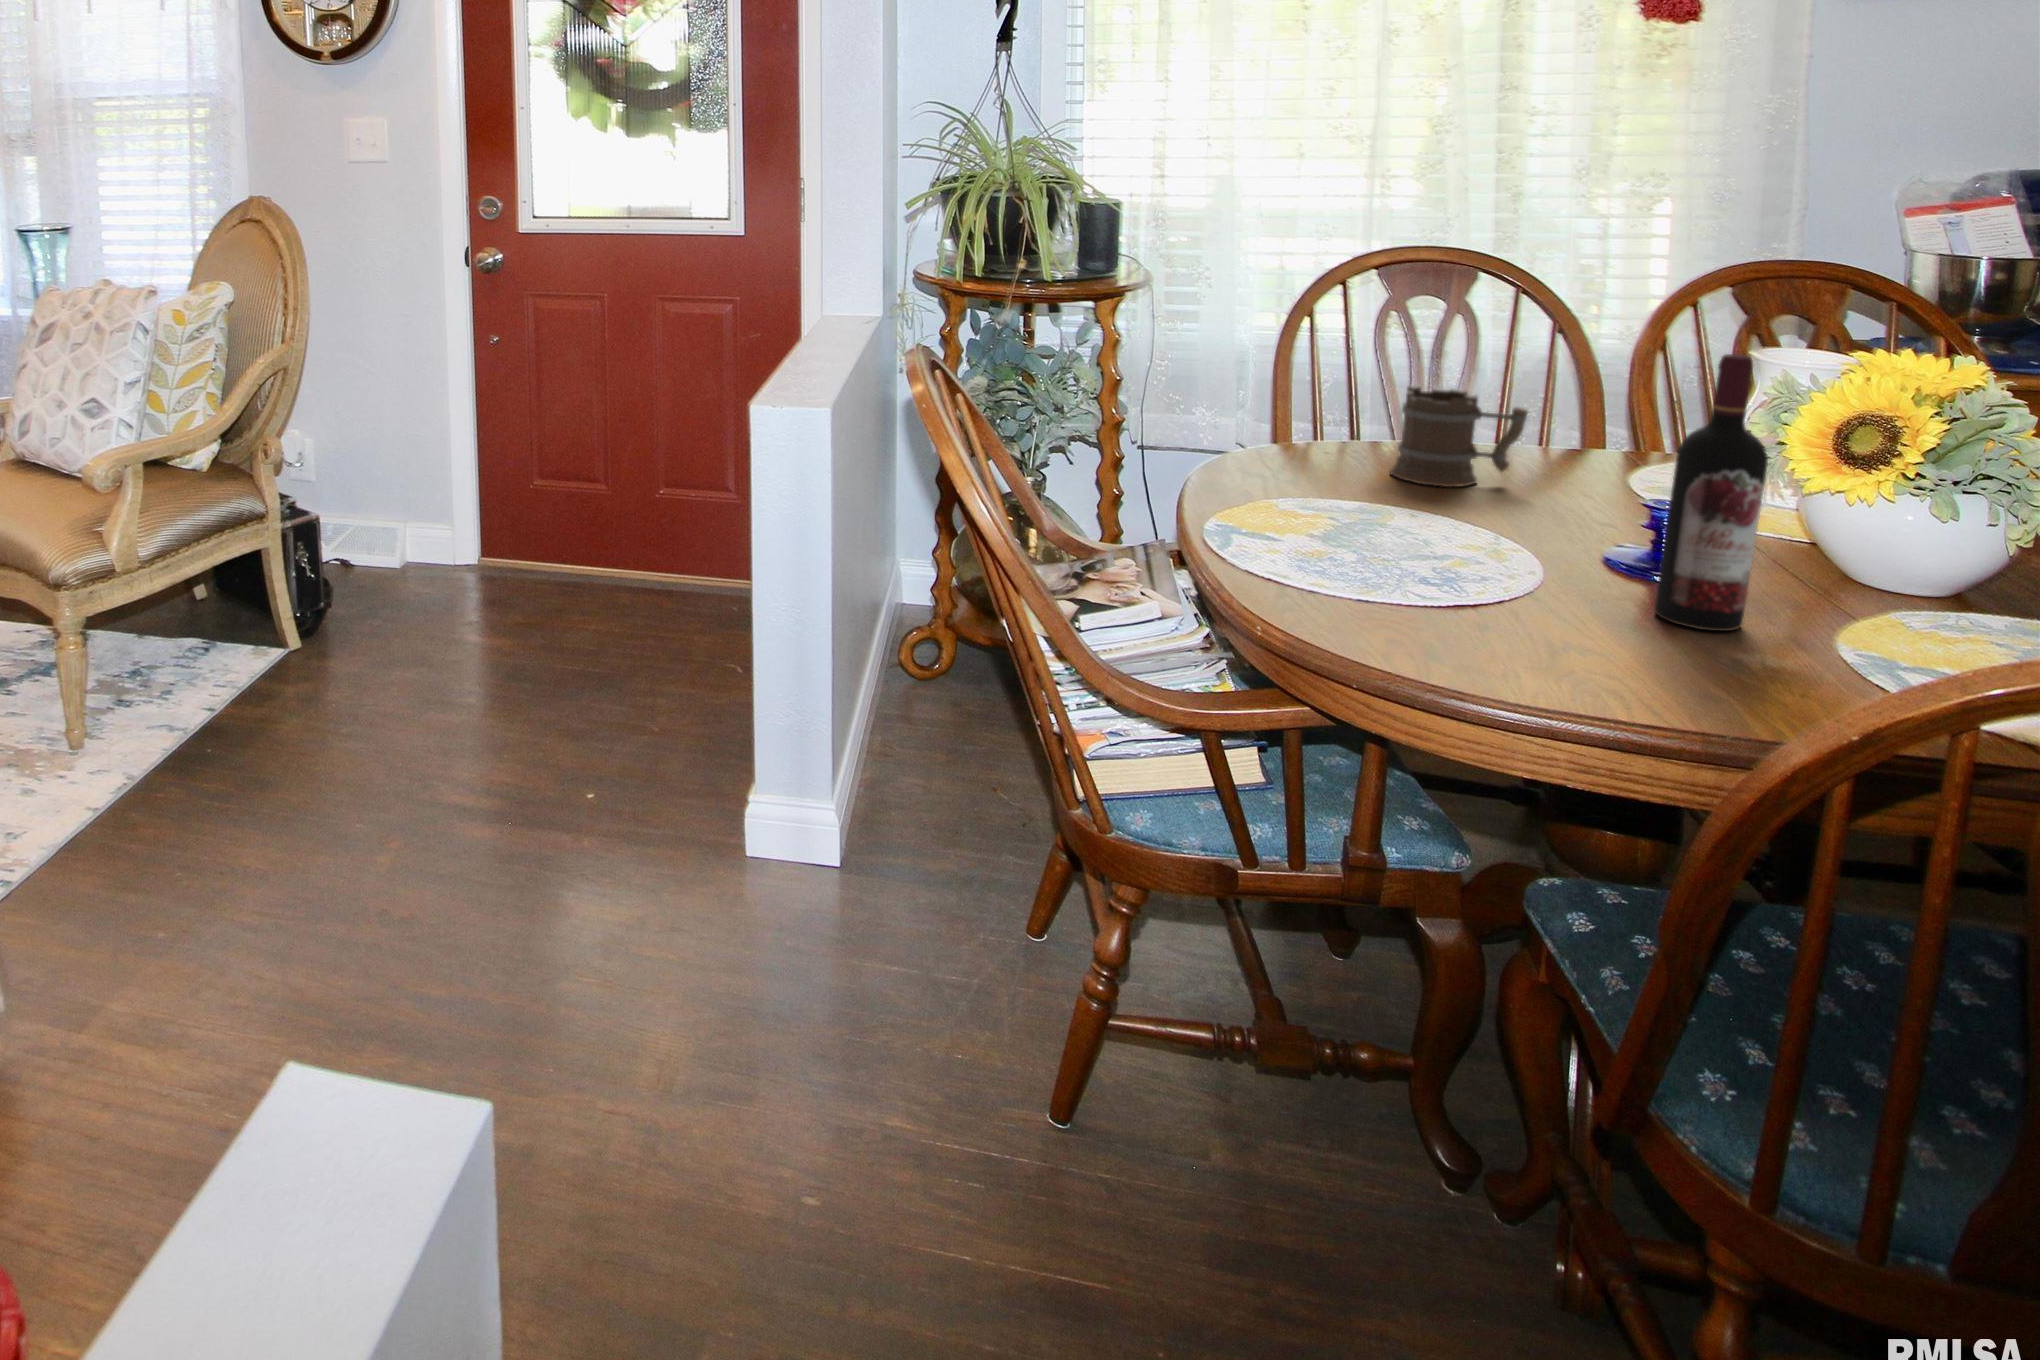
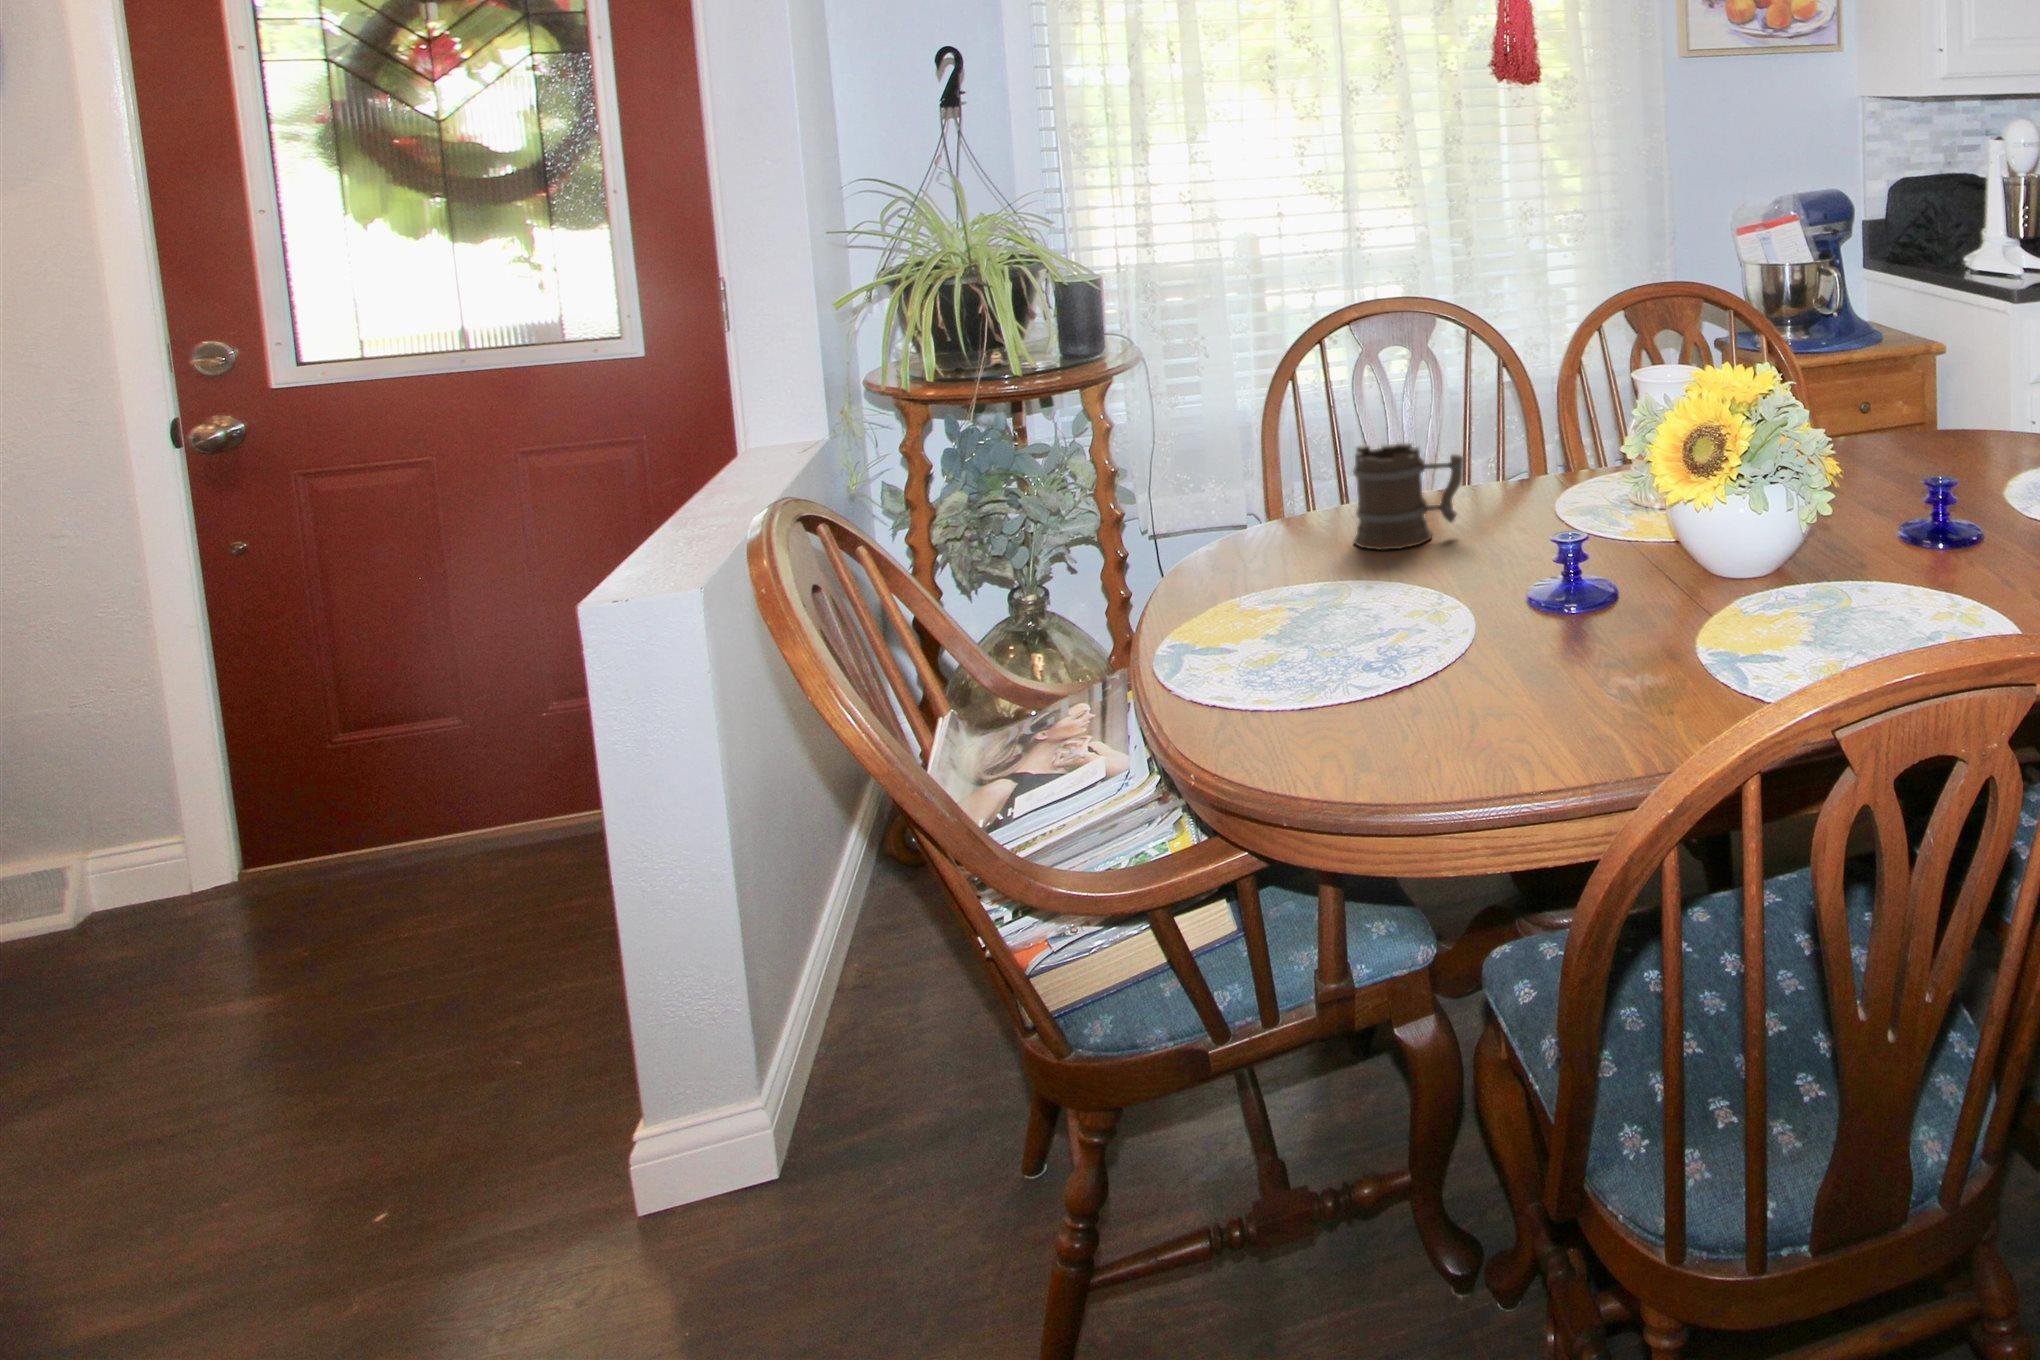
wine bottle: present [1655,354,1768,631] -> none [1551,380,1630,669]

